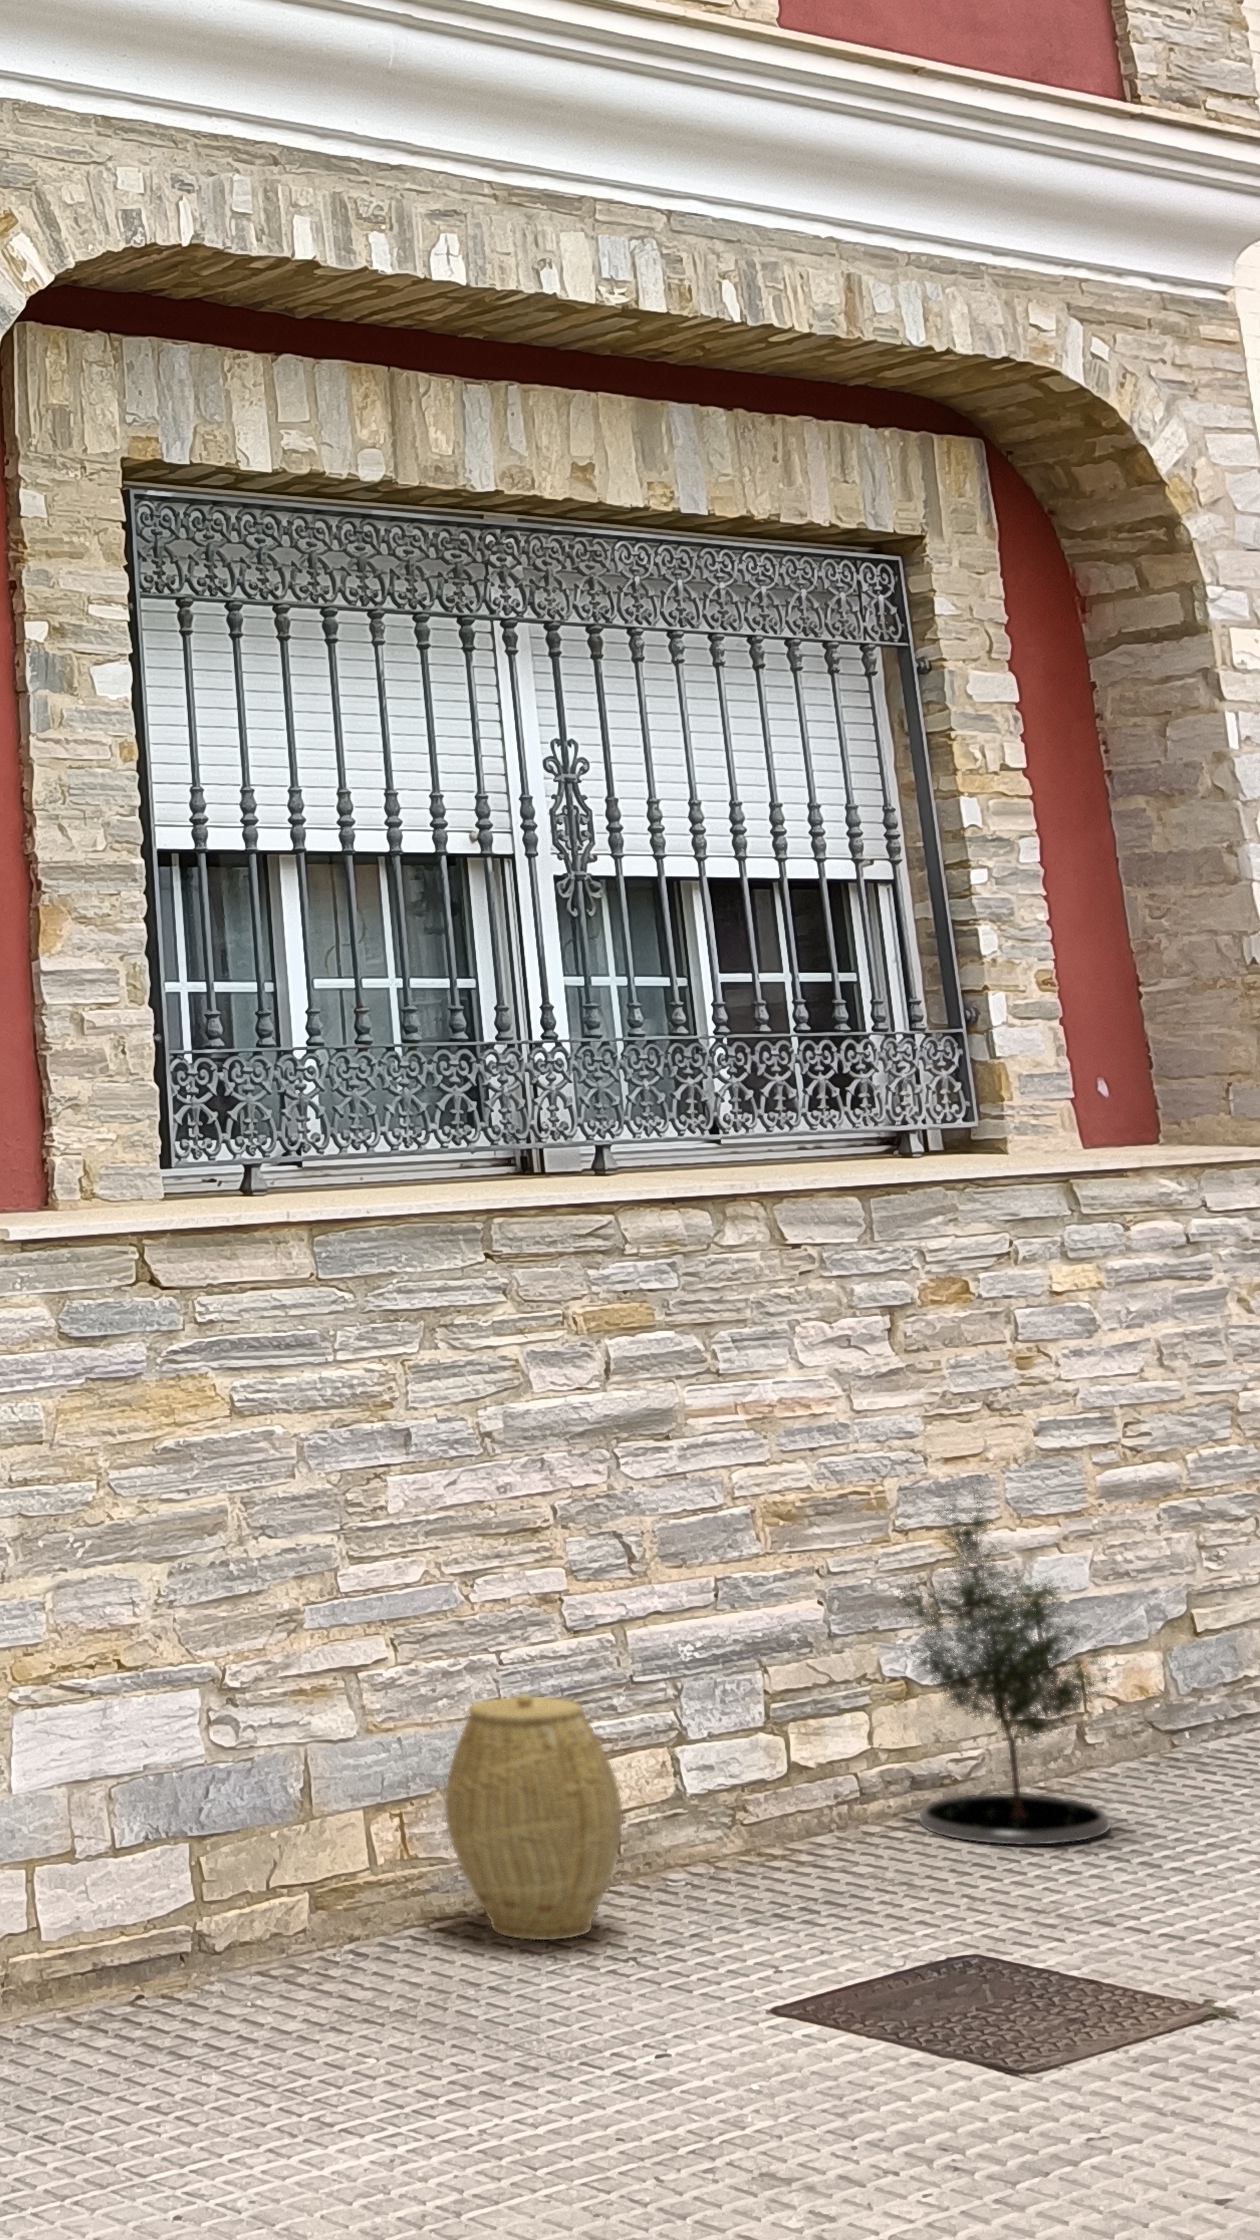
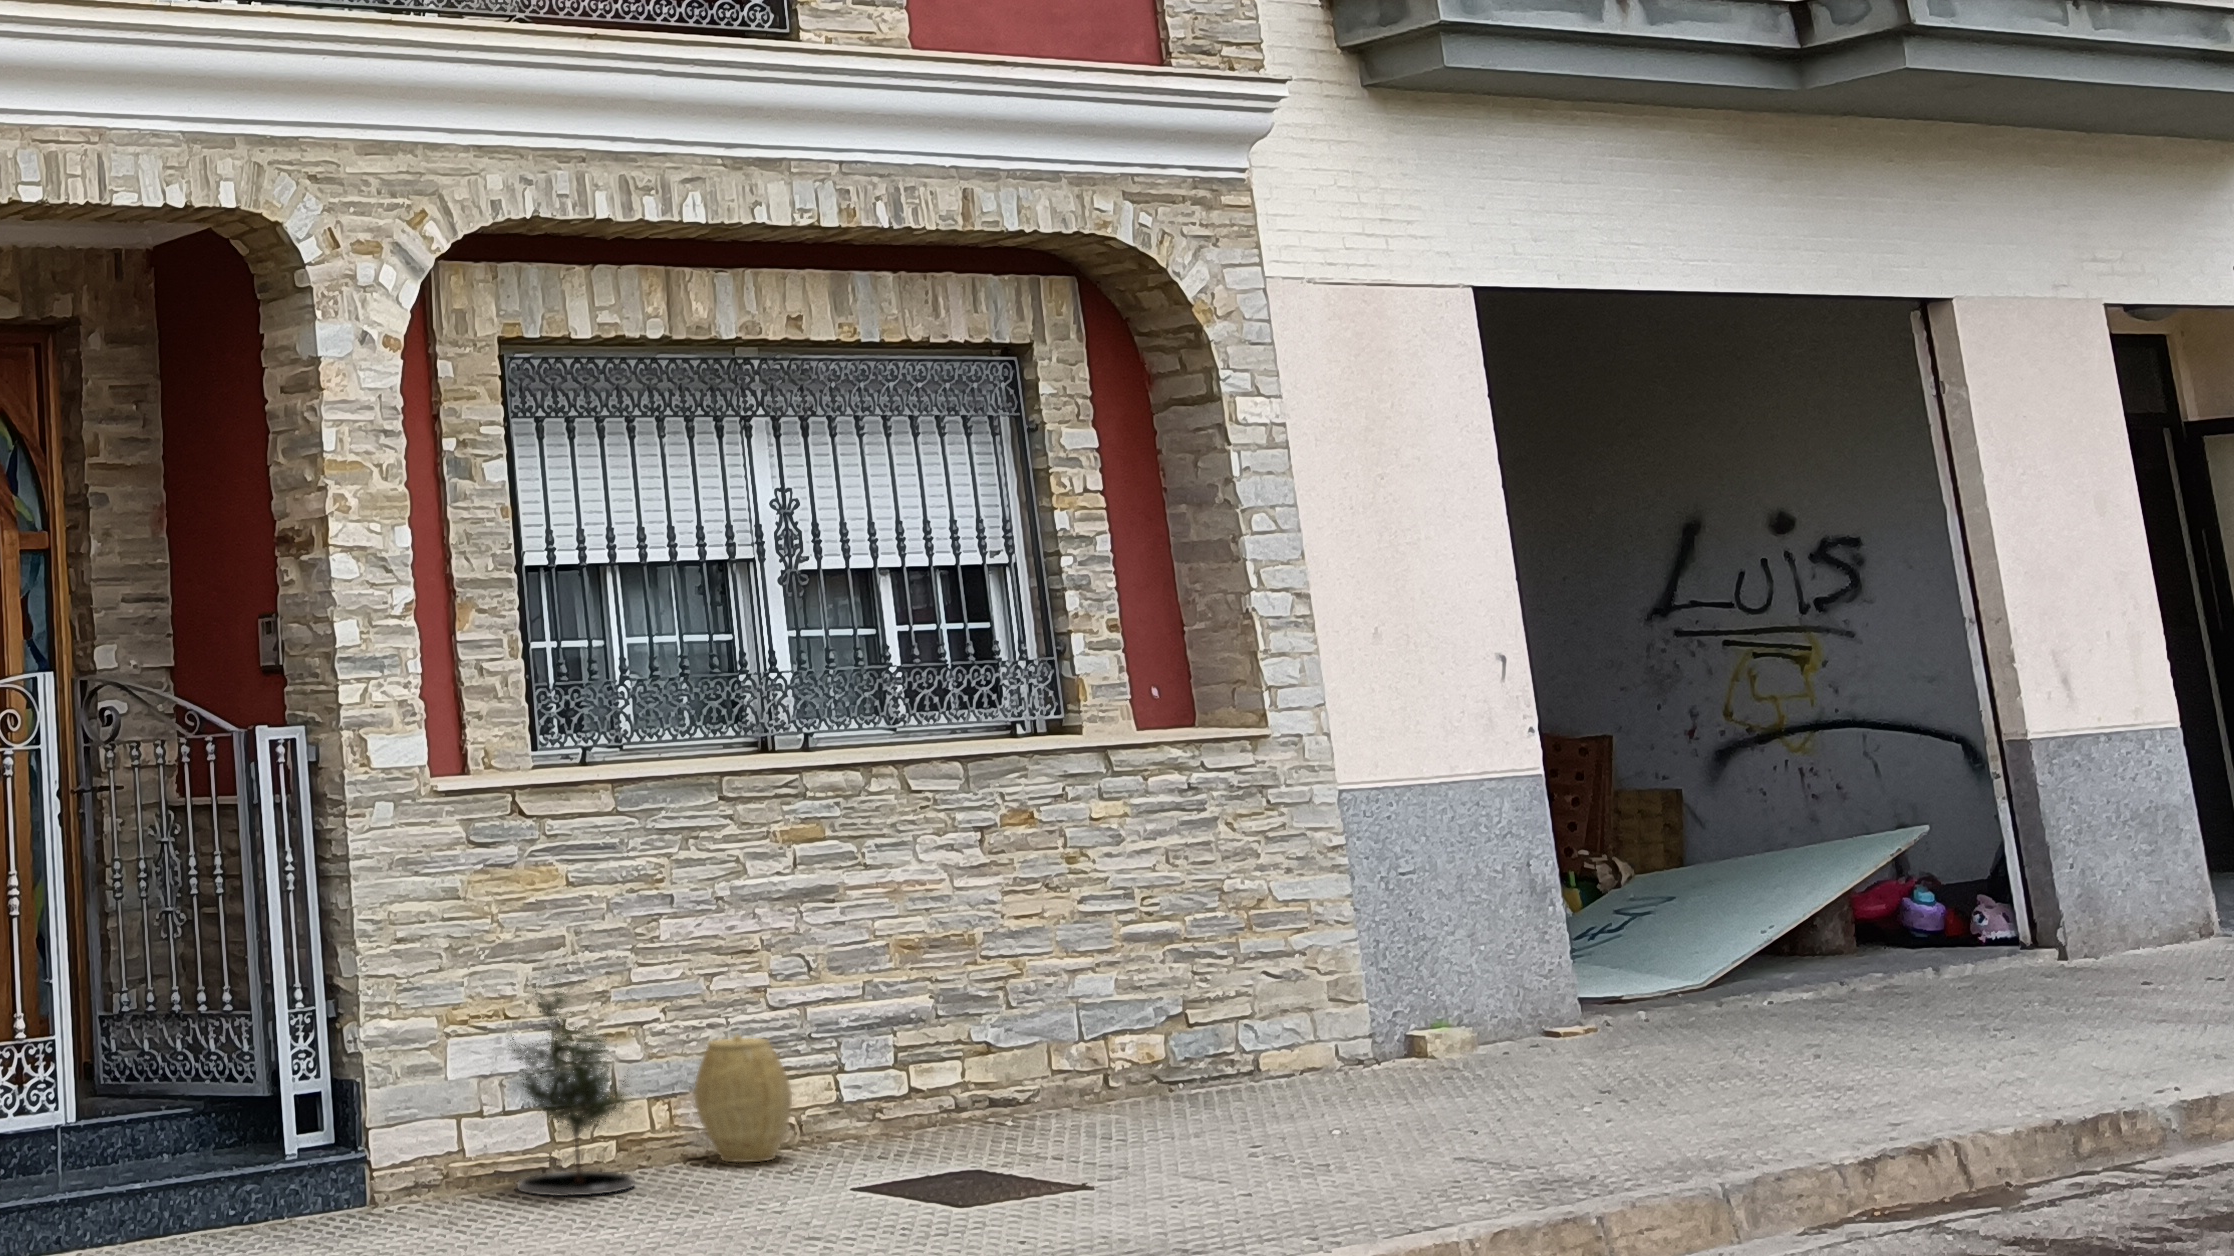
potted tree: present [894,1476,1112,1844] -> present [509,976,635,1196]

